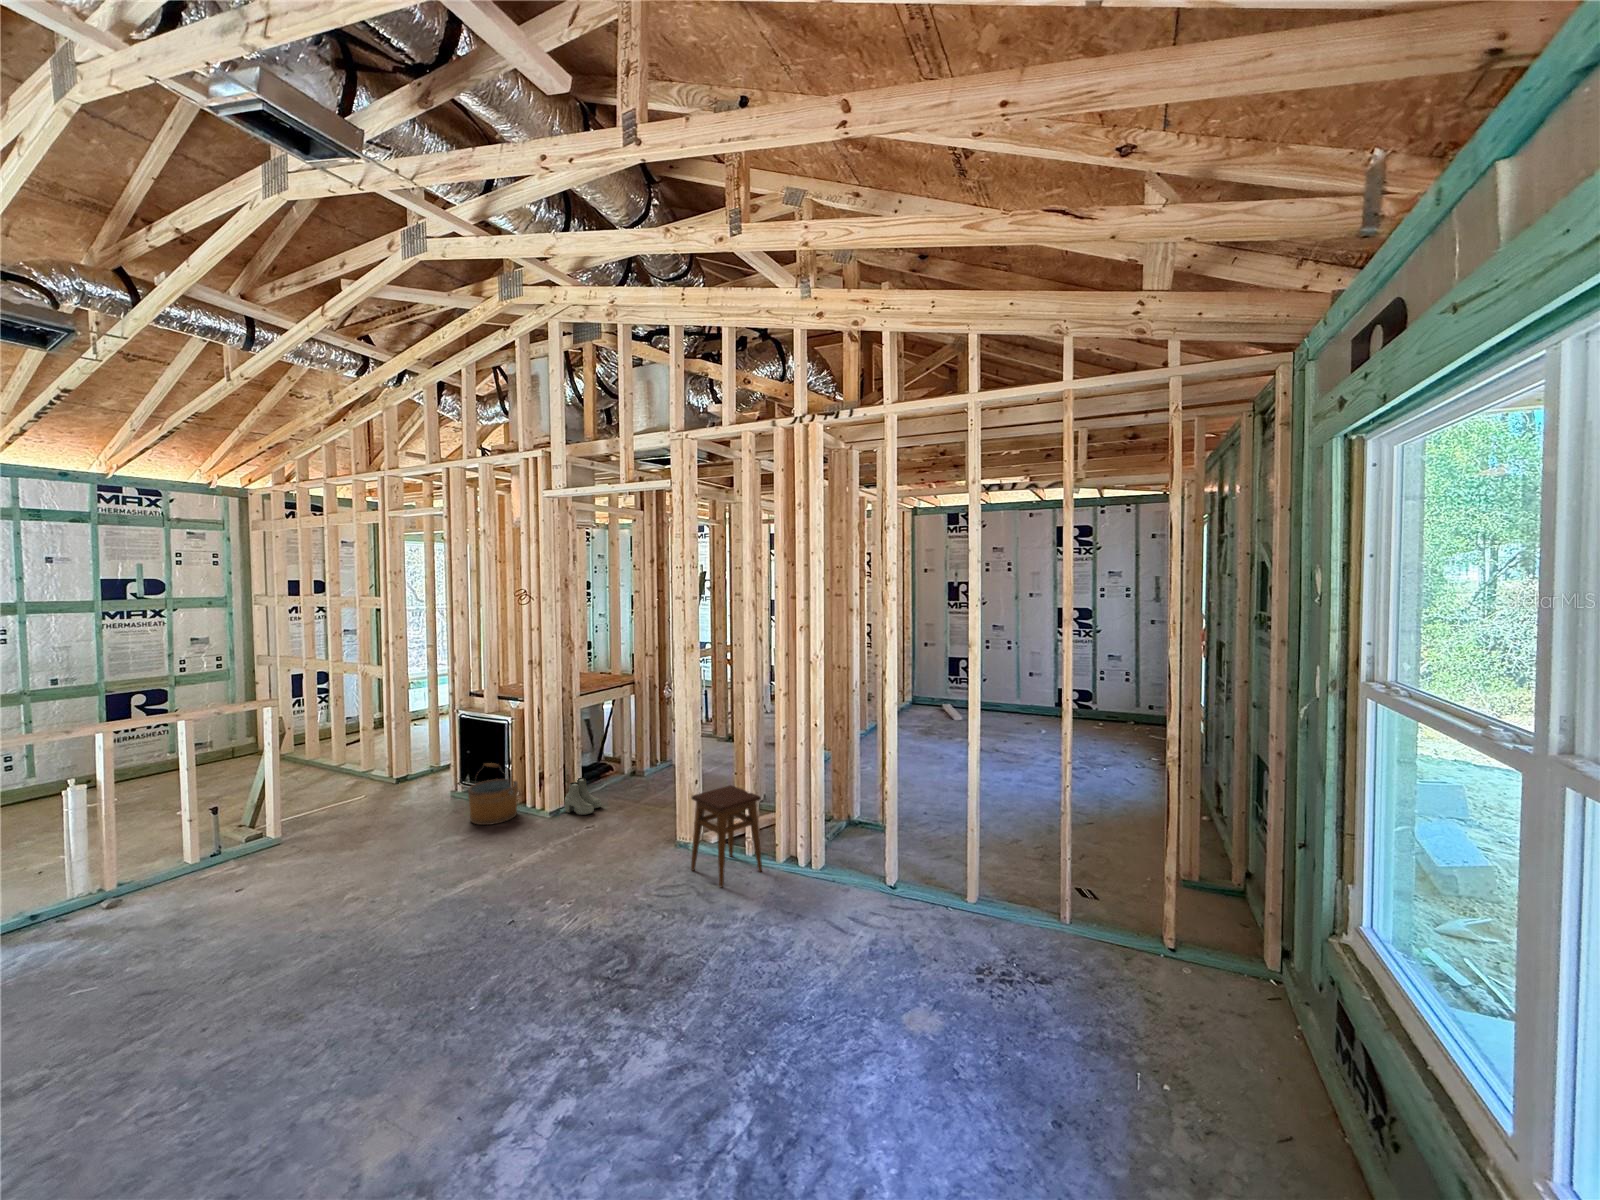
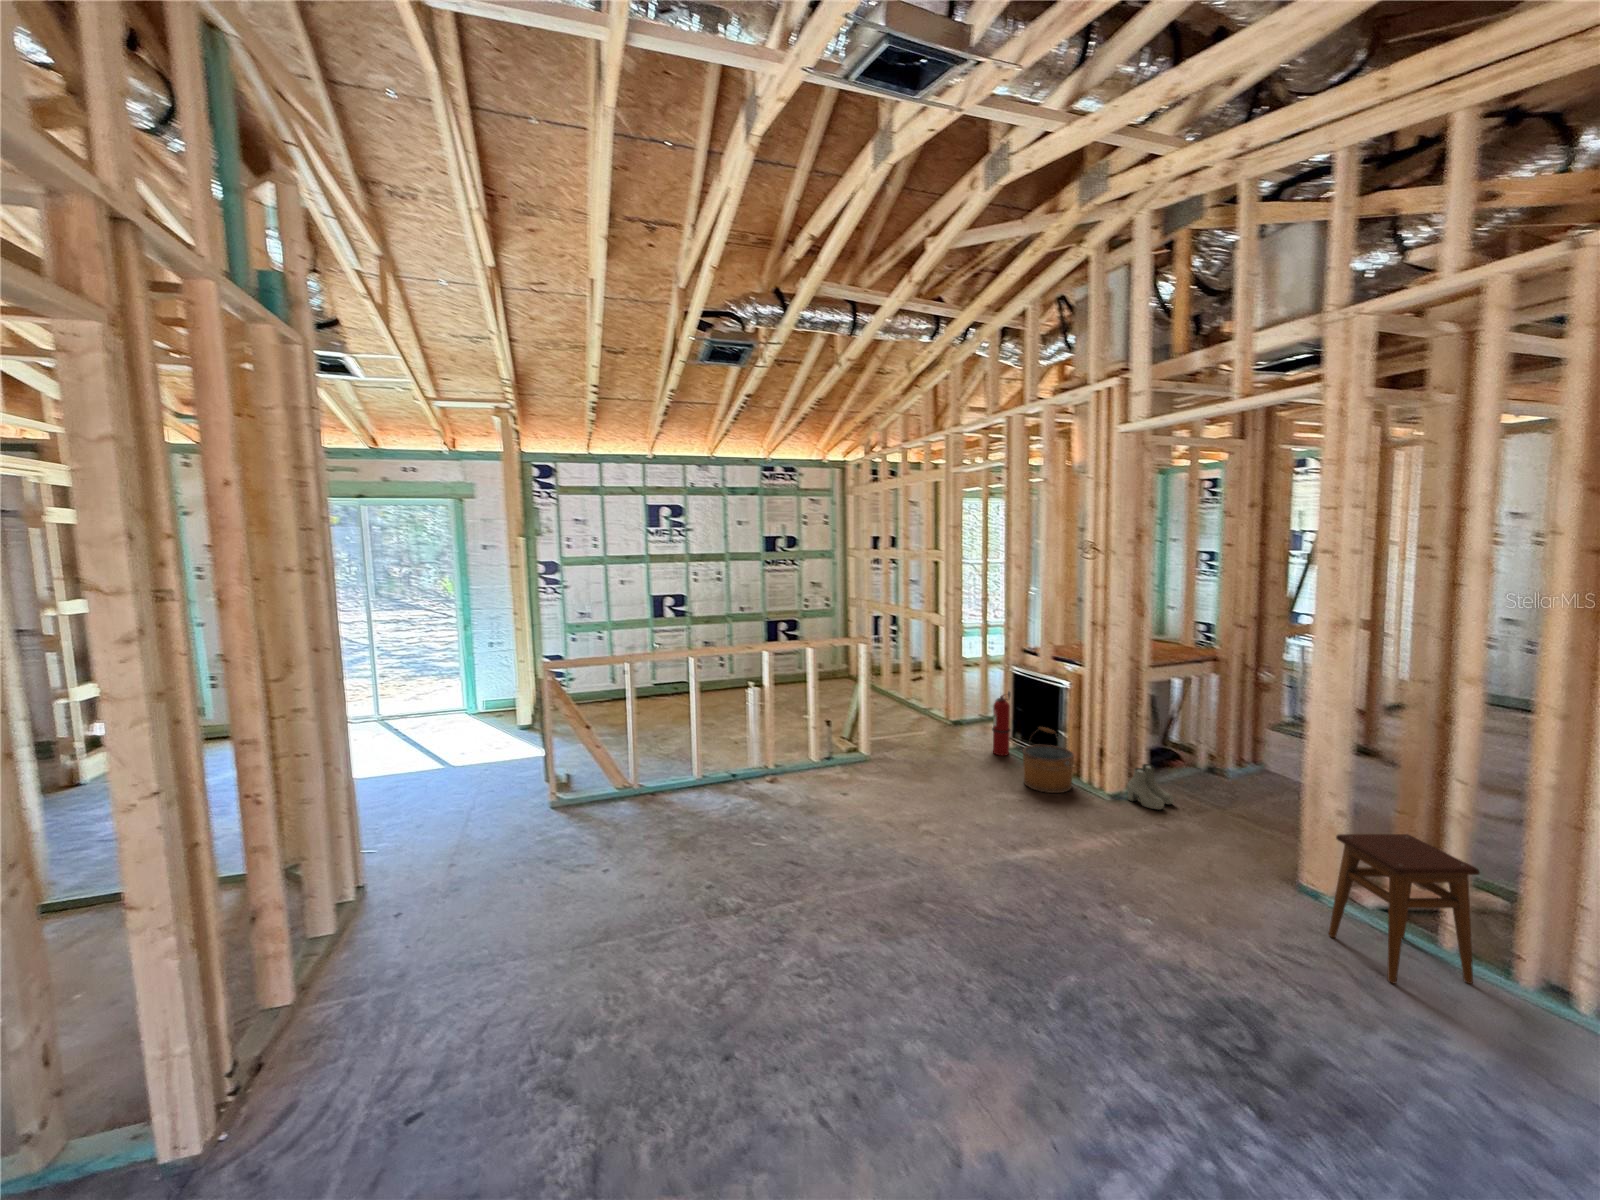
fire extinguisher: none [439,735,458,801] -> present [992,692,1010,756]

